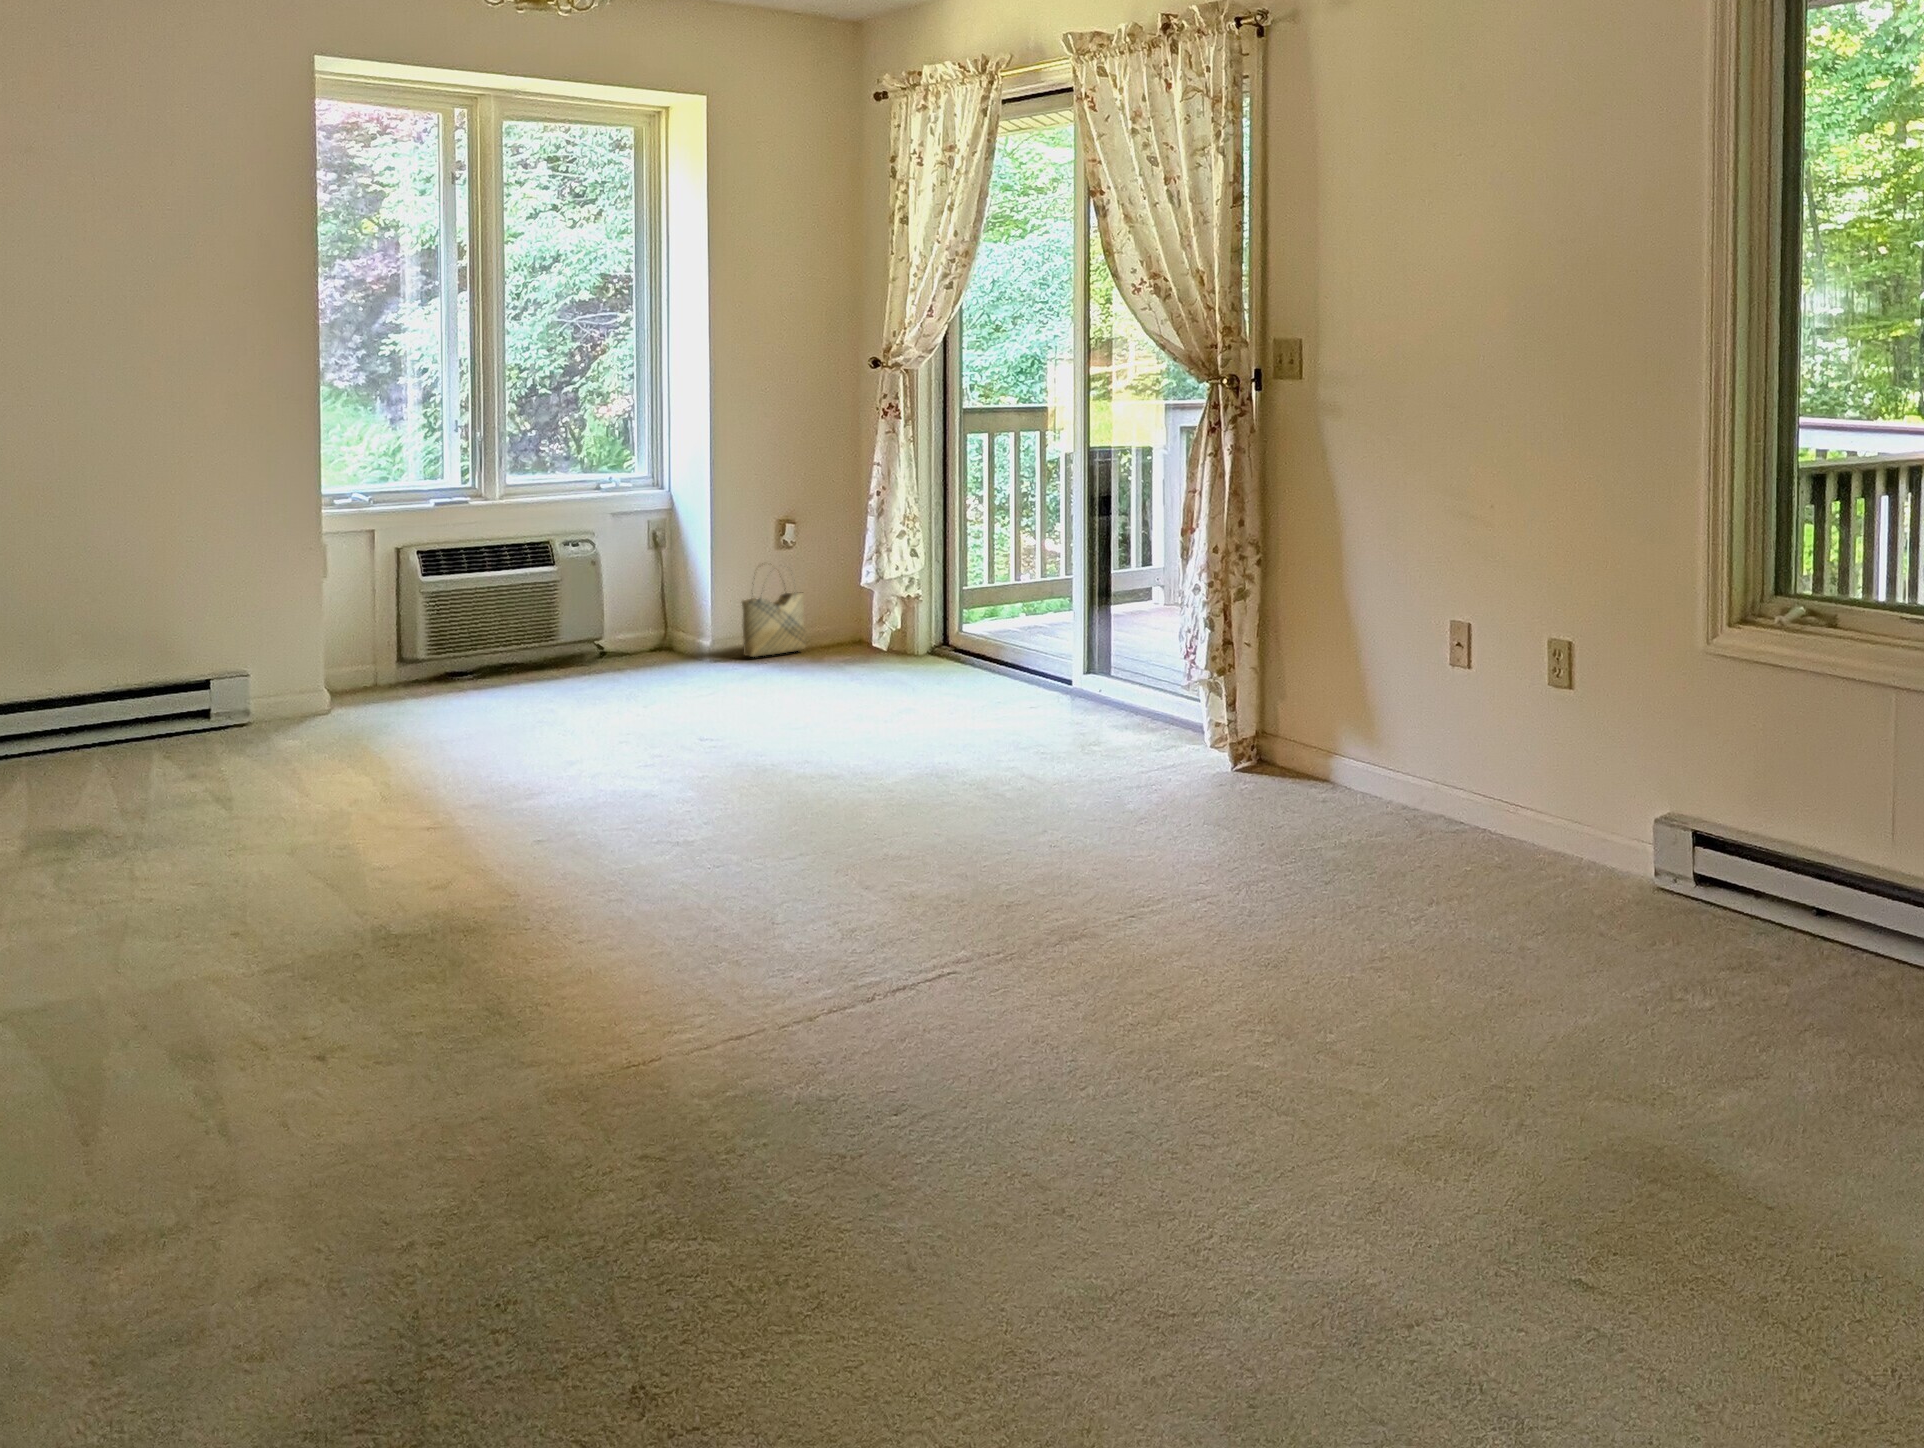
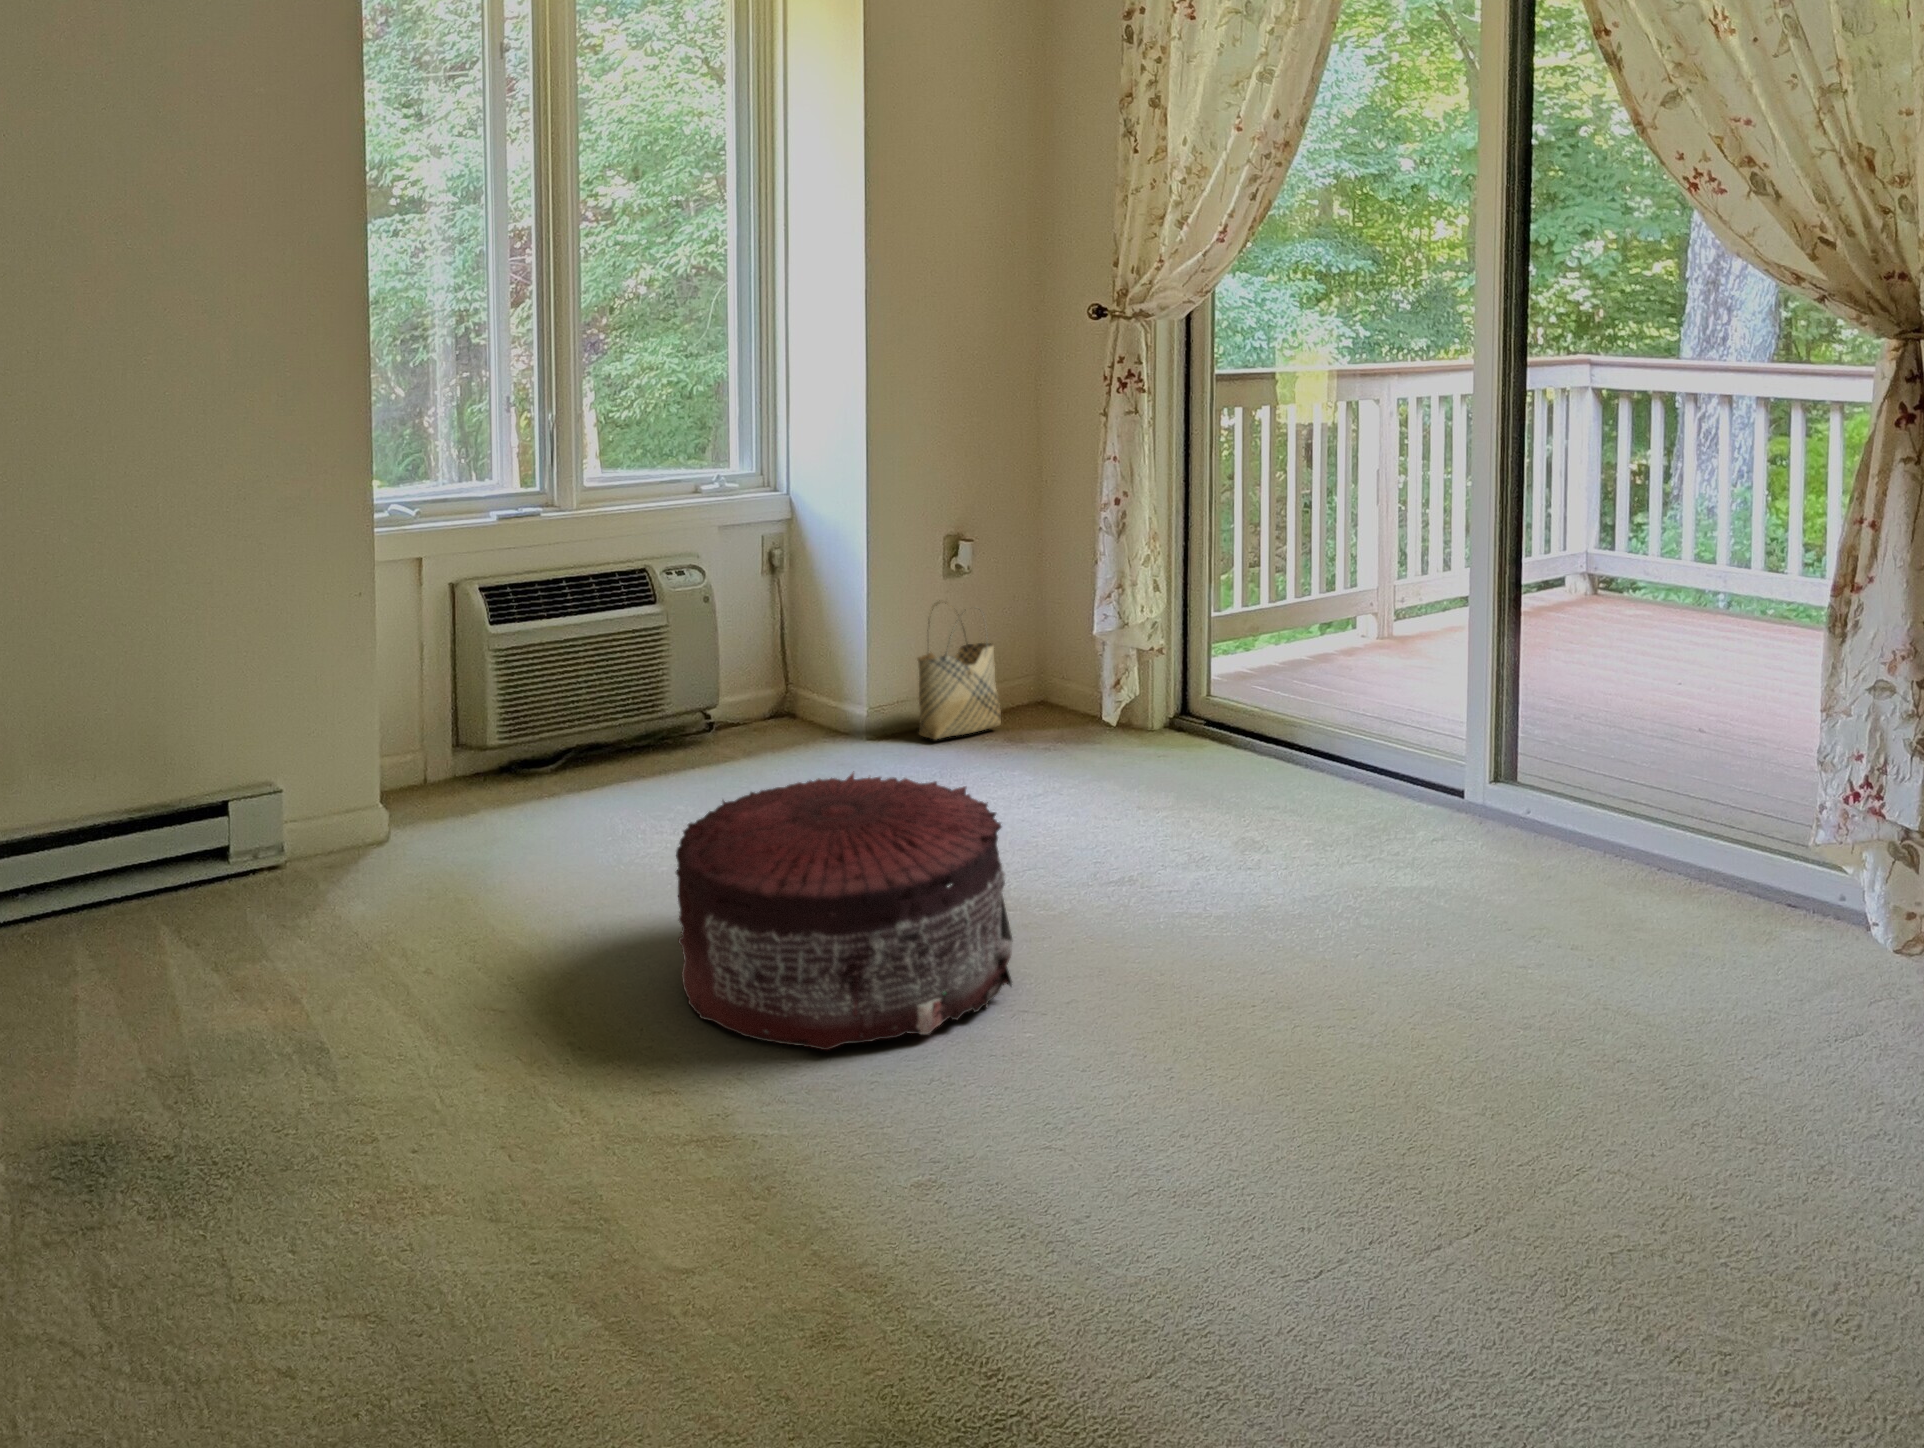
pouf: none [469,648,686,792] -> present [676,773,1013,1050]

